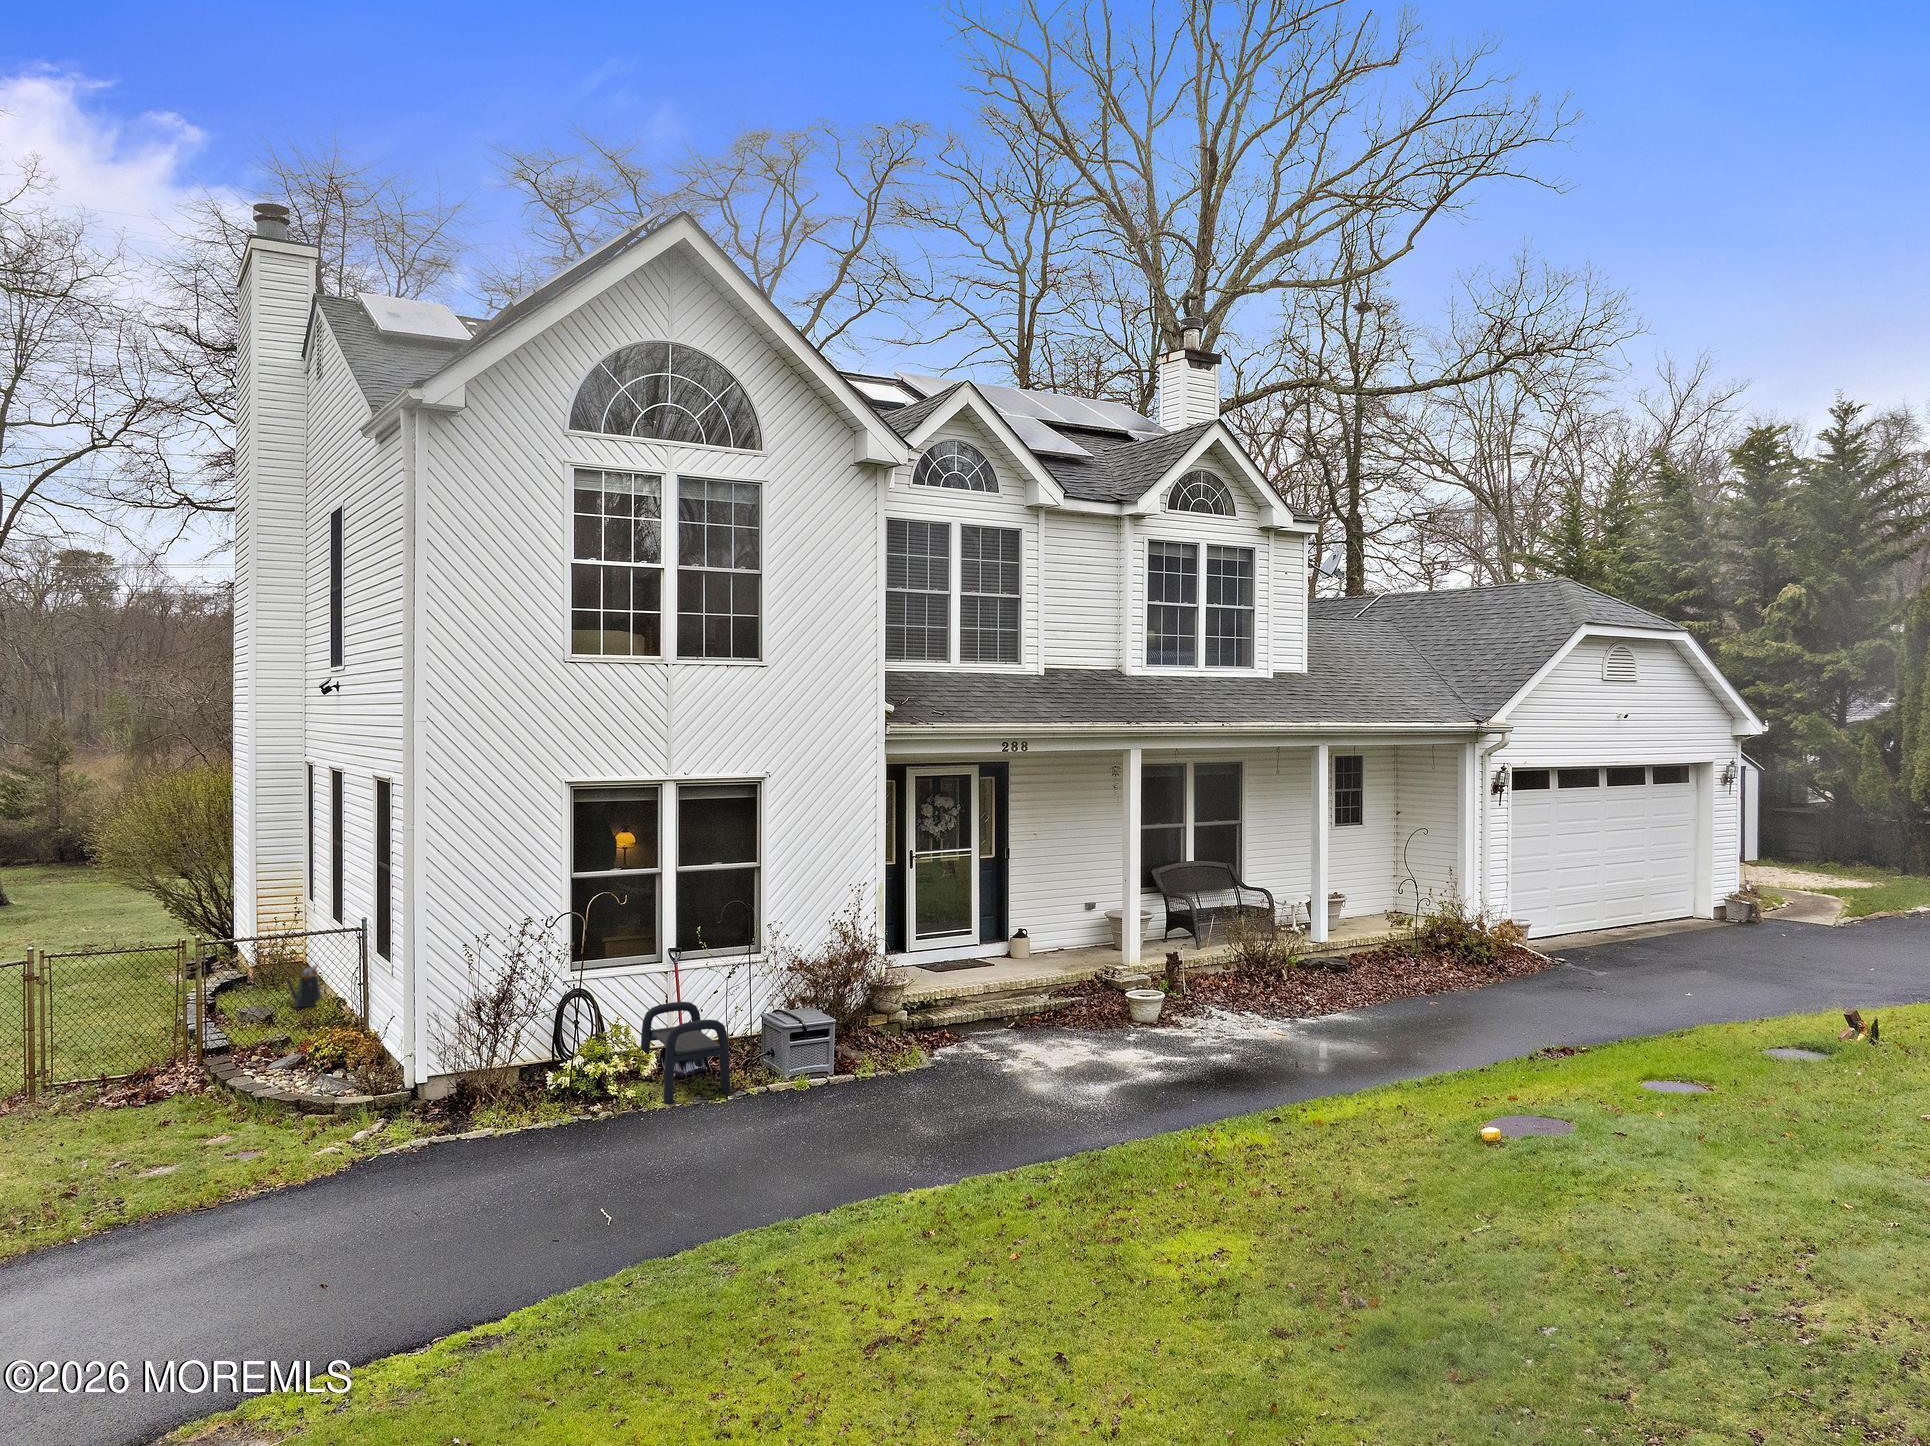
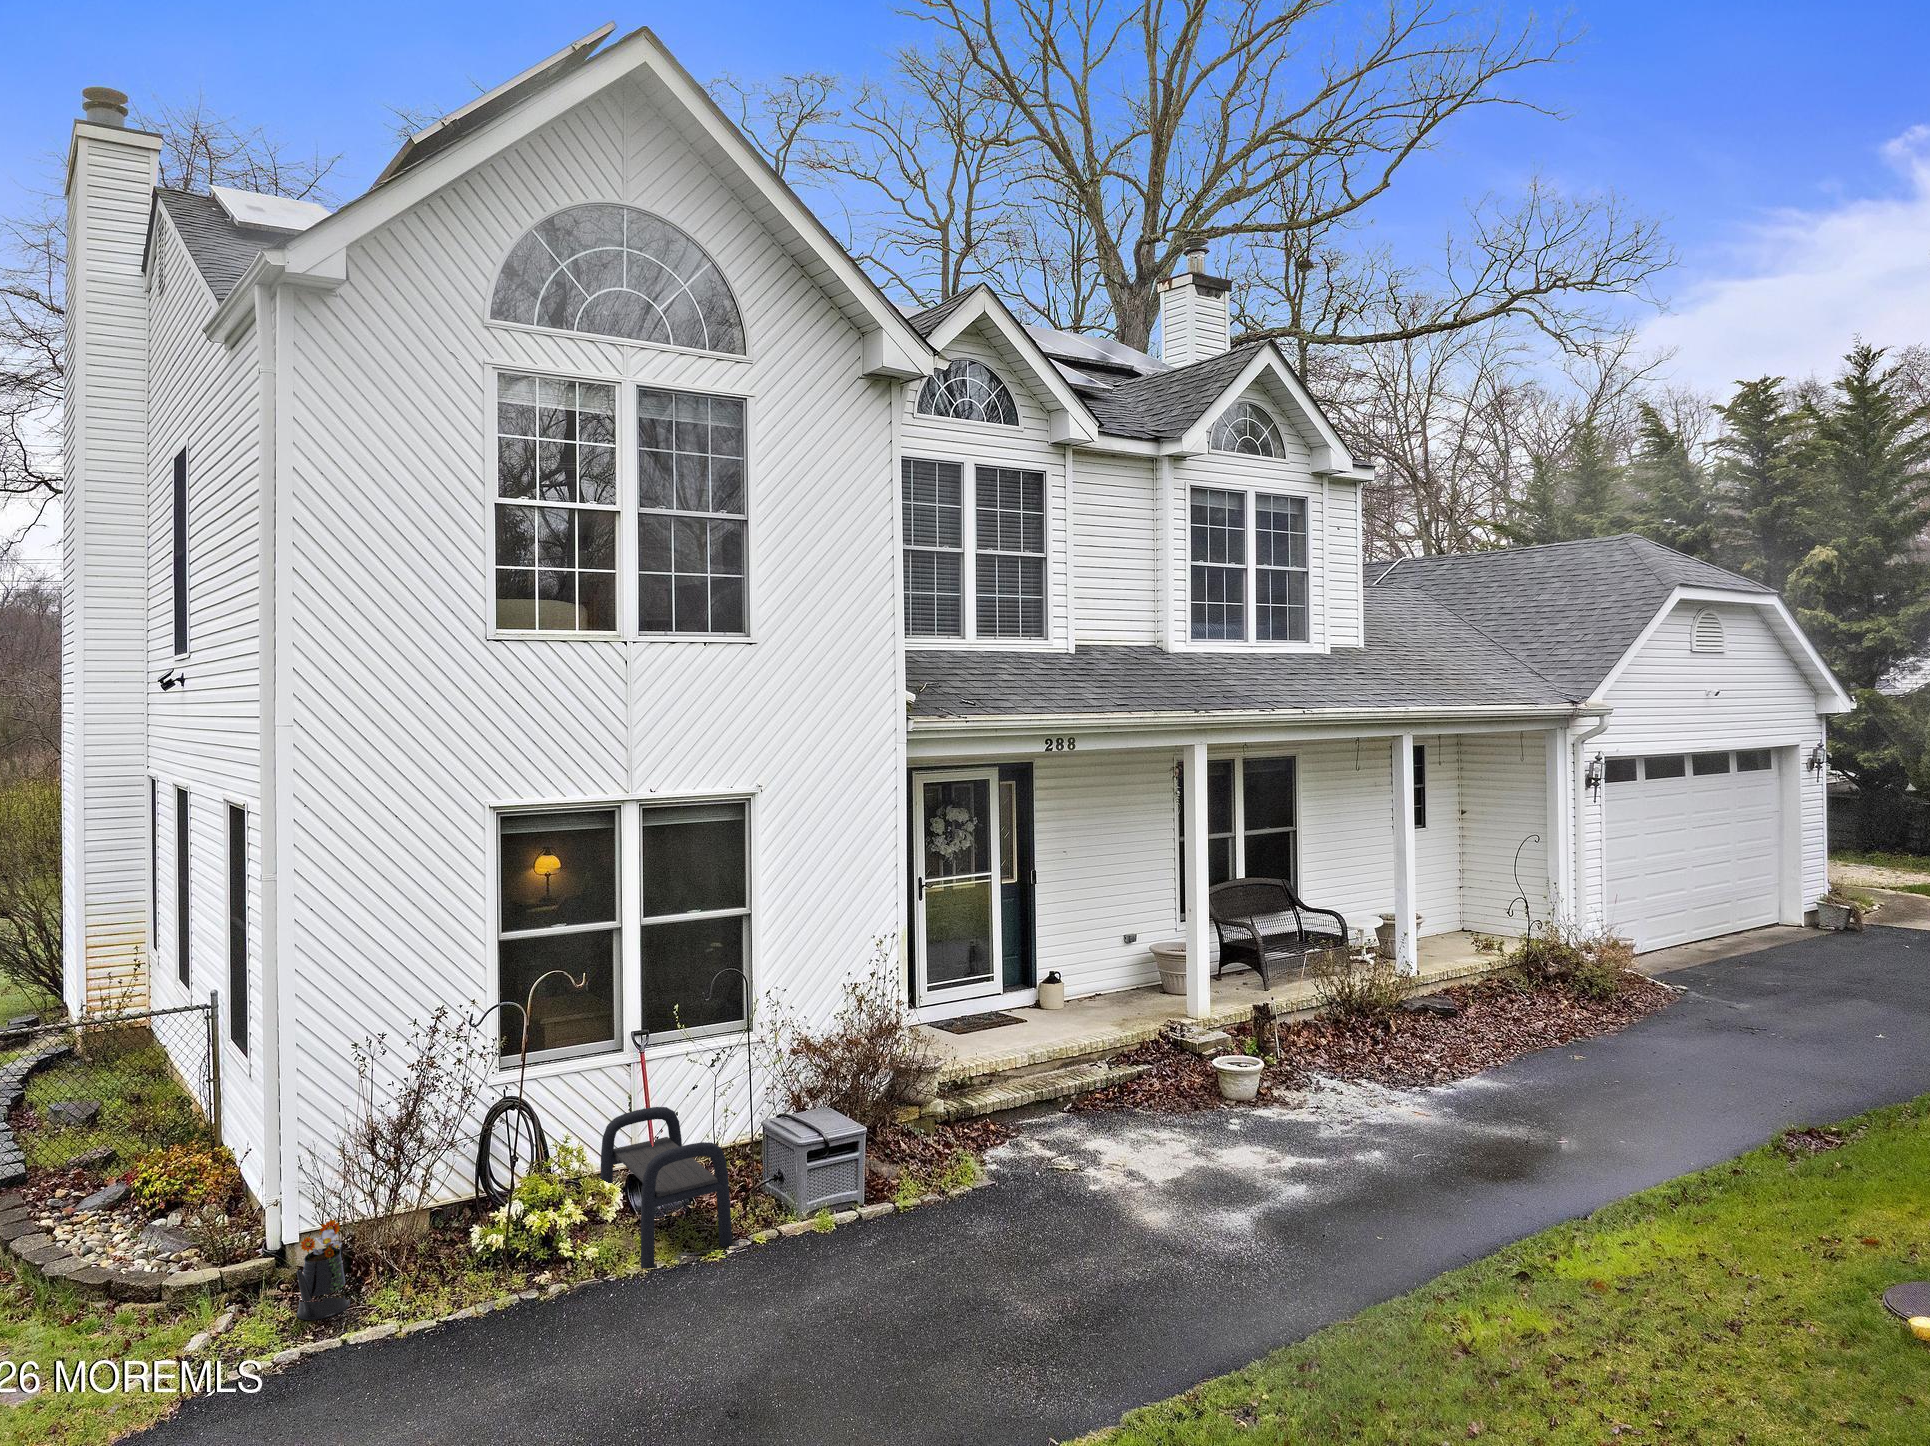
watering can: present [287,965,321,1007] -> present [297,1220,350,1320]

